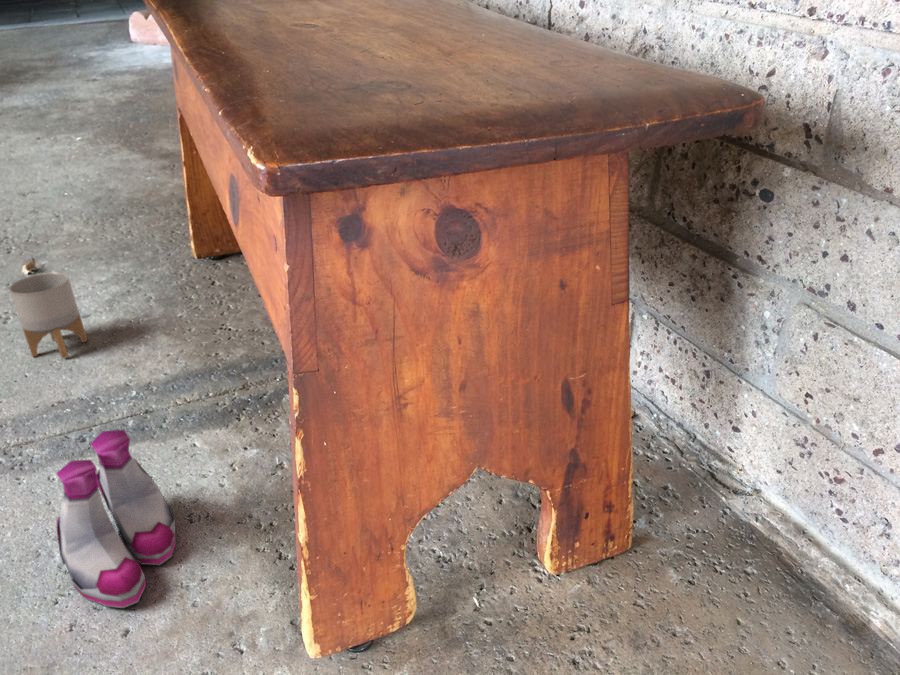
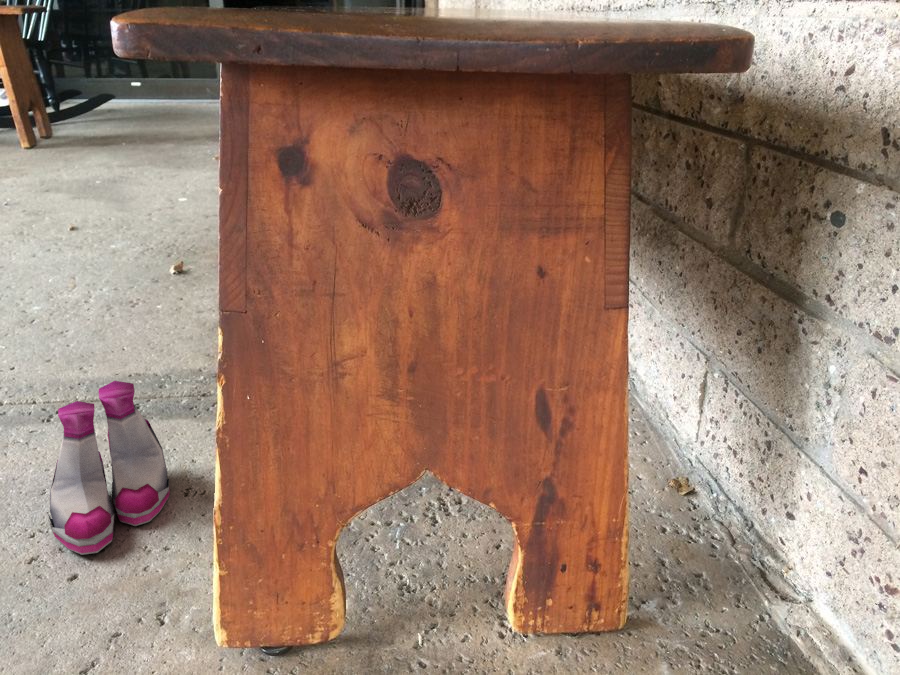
planter: present [9,272,87,358] -> none [125,261,186,340]

